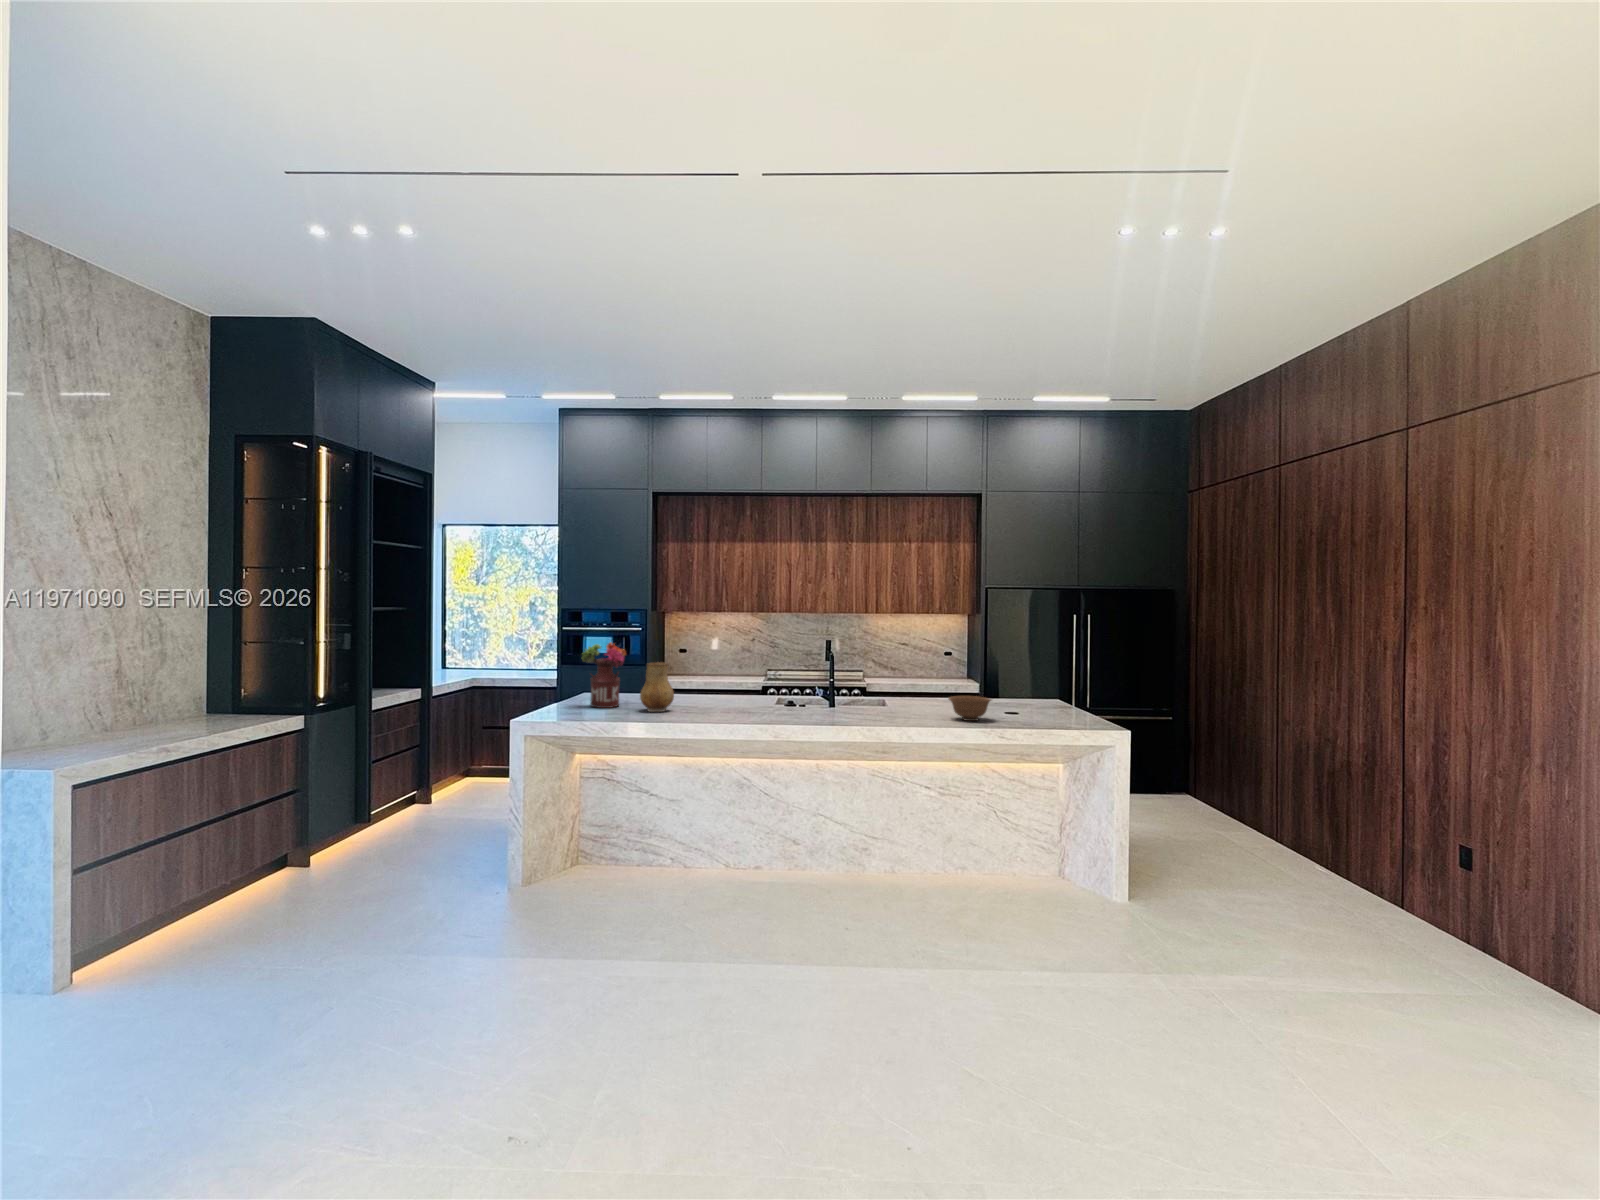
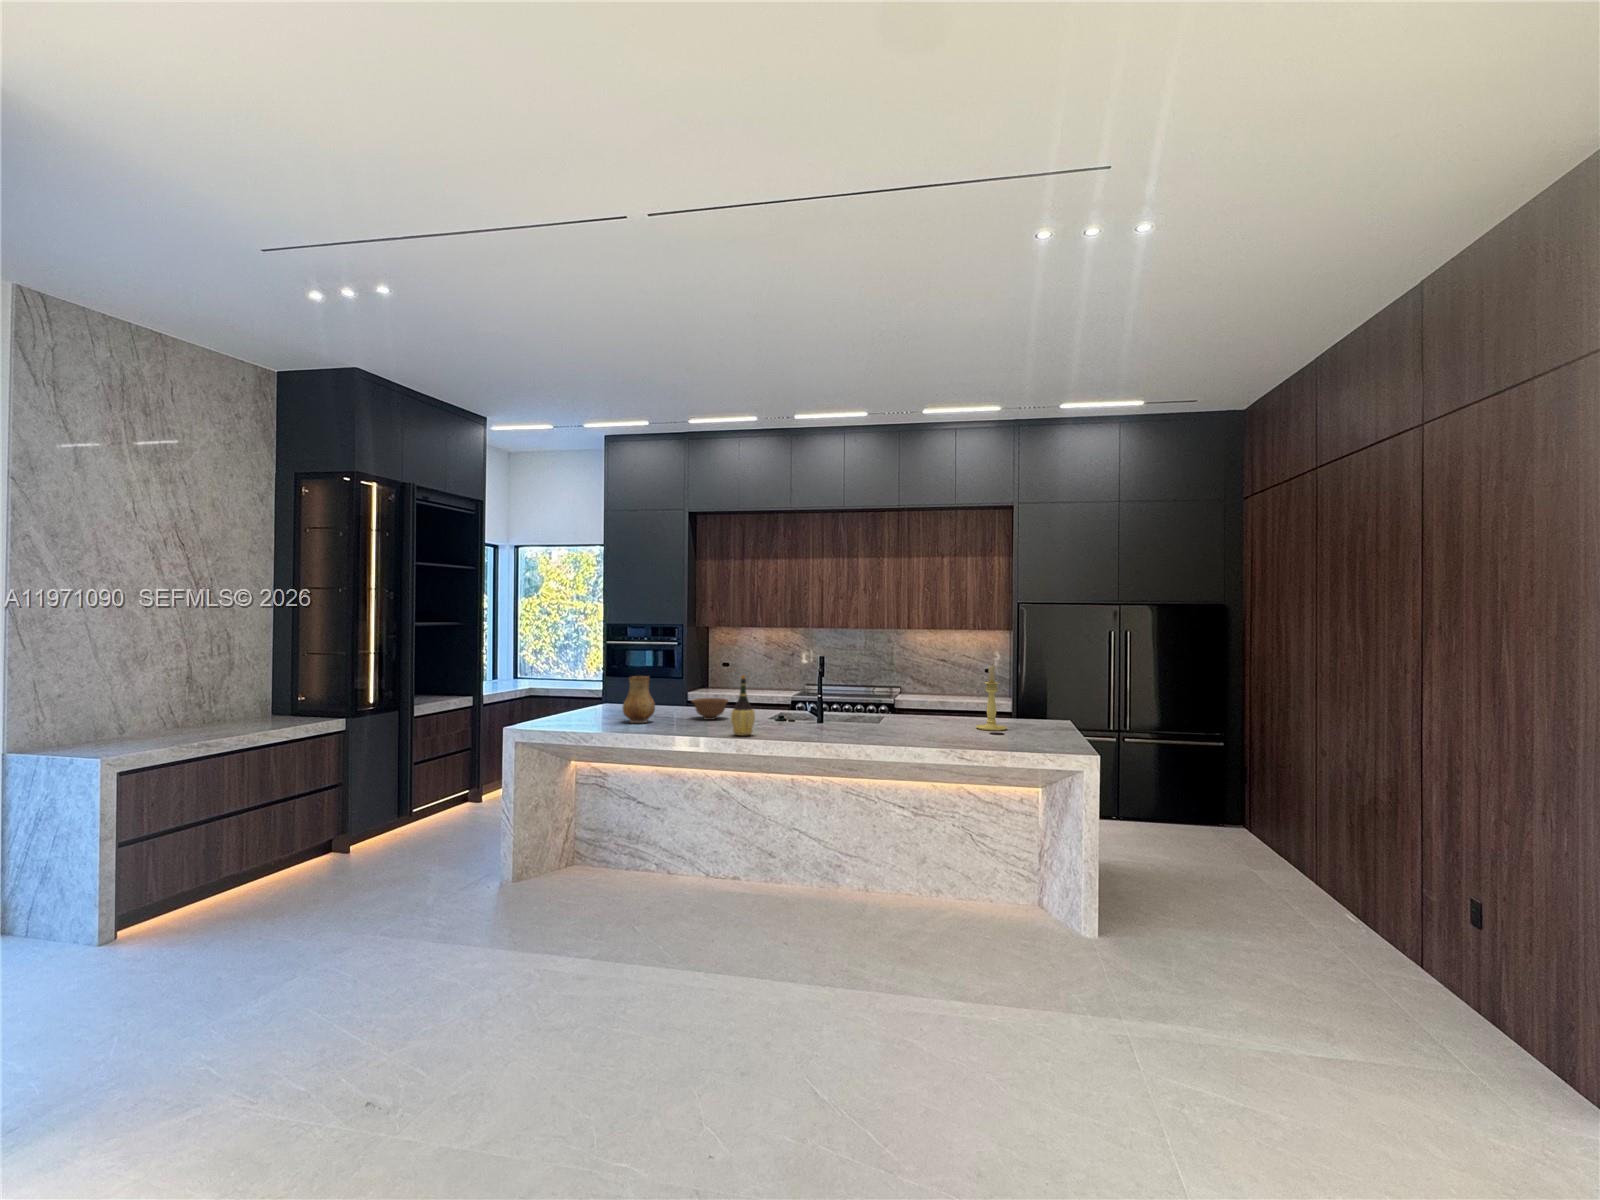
flower arrangement: present [582,642,626,708] -> none [574,656,619,718]
candle holder: none [990,646,1021,710] -> present [976,665,1007,731]
wine bottle: none [772,659,797,721] -> present [731,675,755,736]
bowl: present [949,696,991,721] -> present [692,698,728,720]

